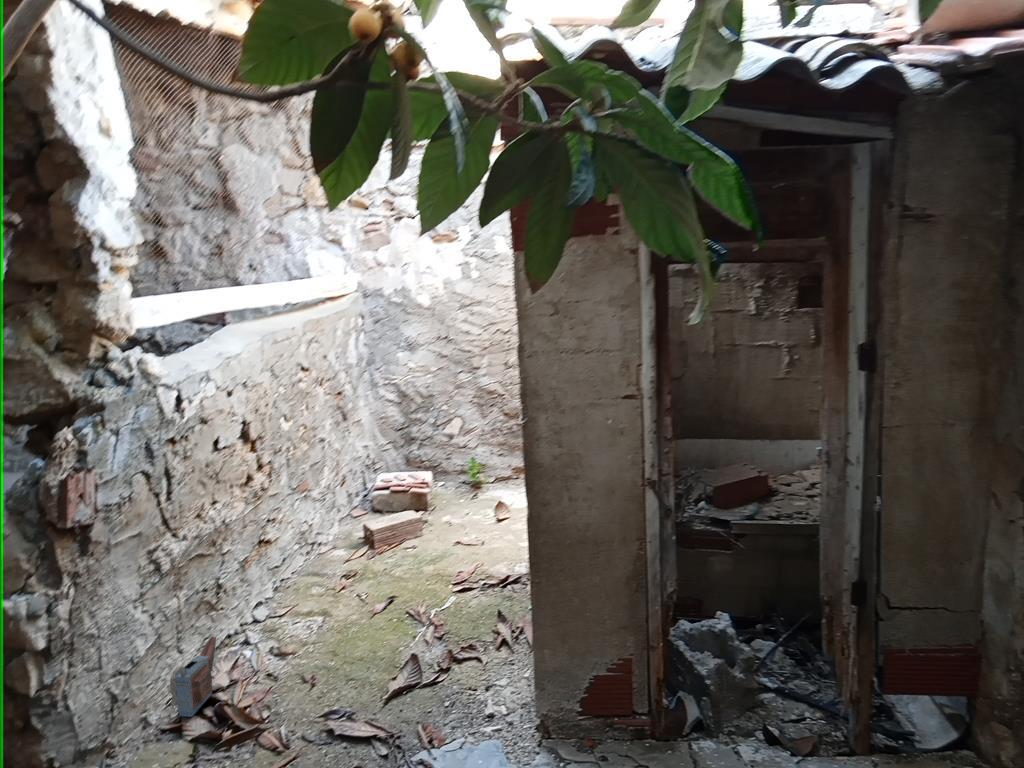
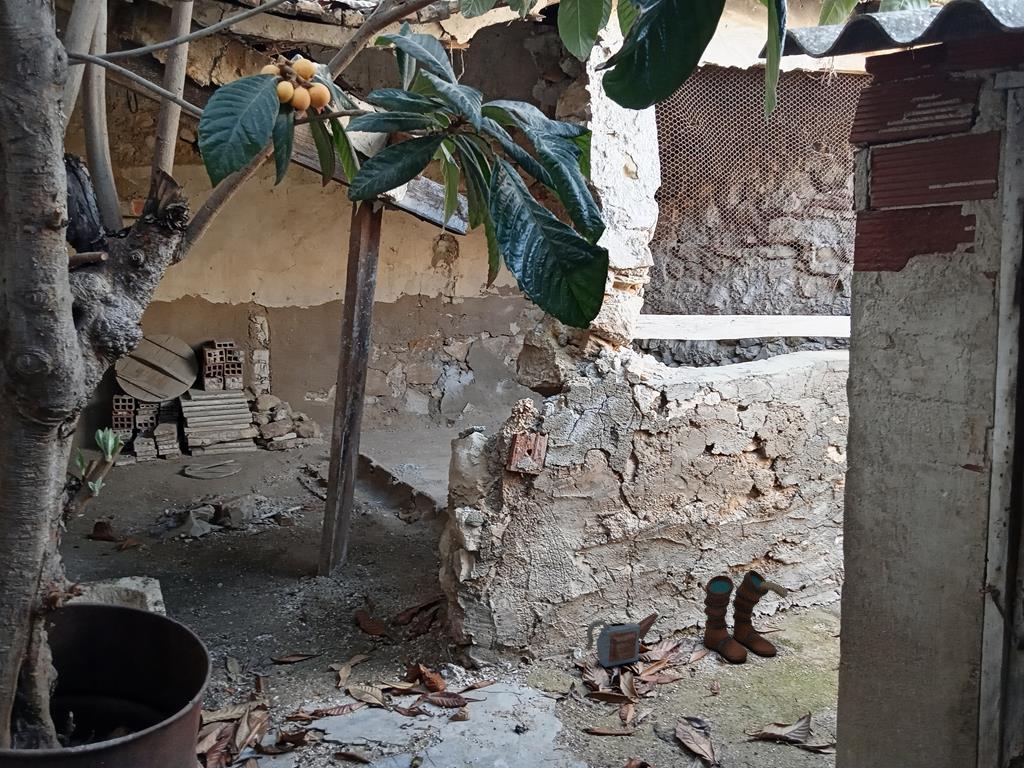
boots: none [237,556,314,651] -> present [704,570,788,662]

